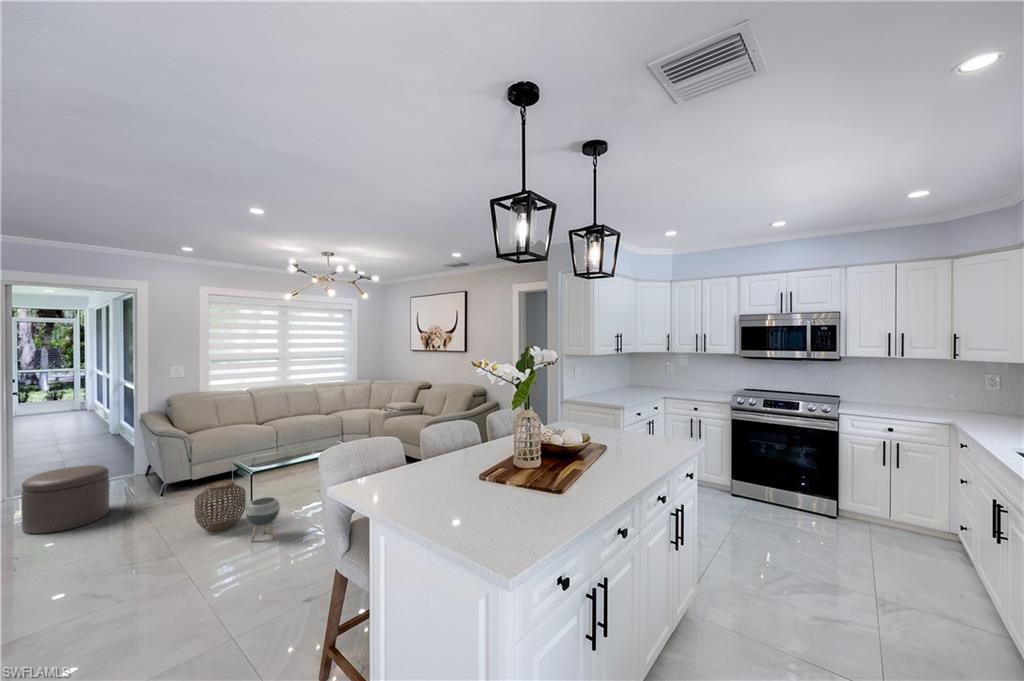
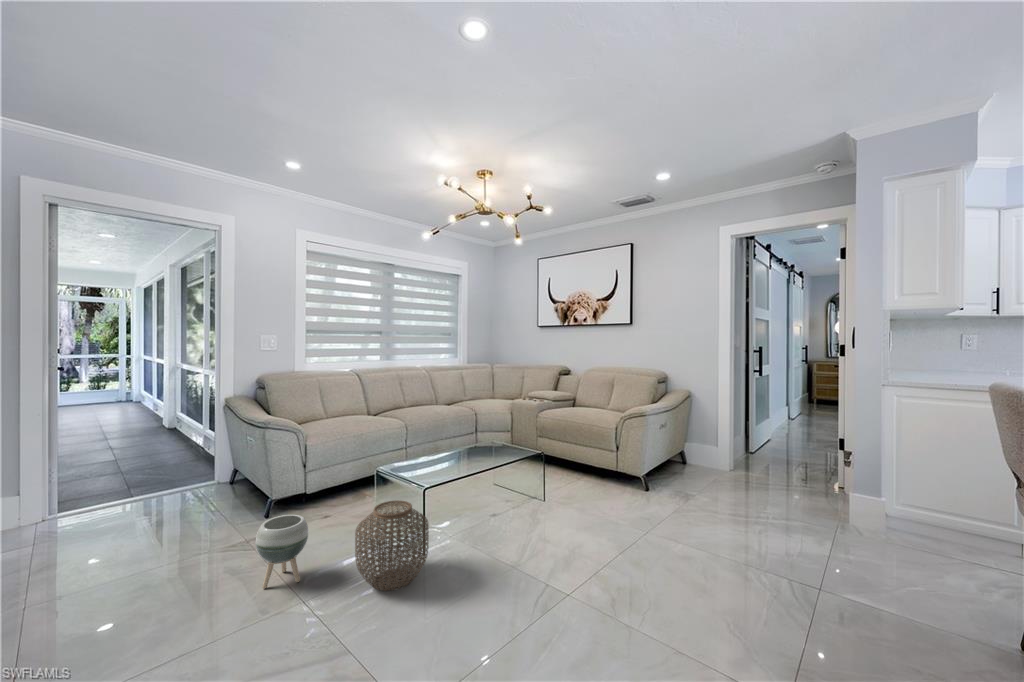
ottoman: present [21,465,109,533] -> none [72,472,201,587]
planter: present [246,497,280,542] -> present [256,514,309,589]

